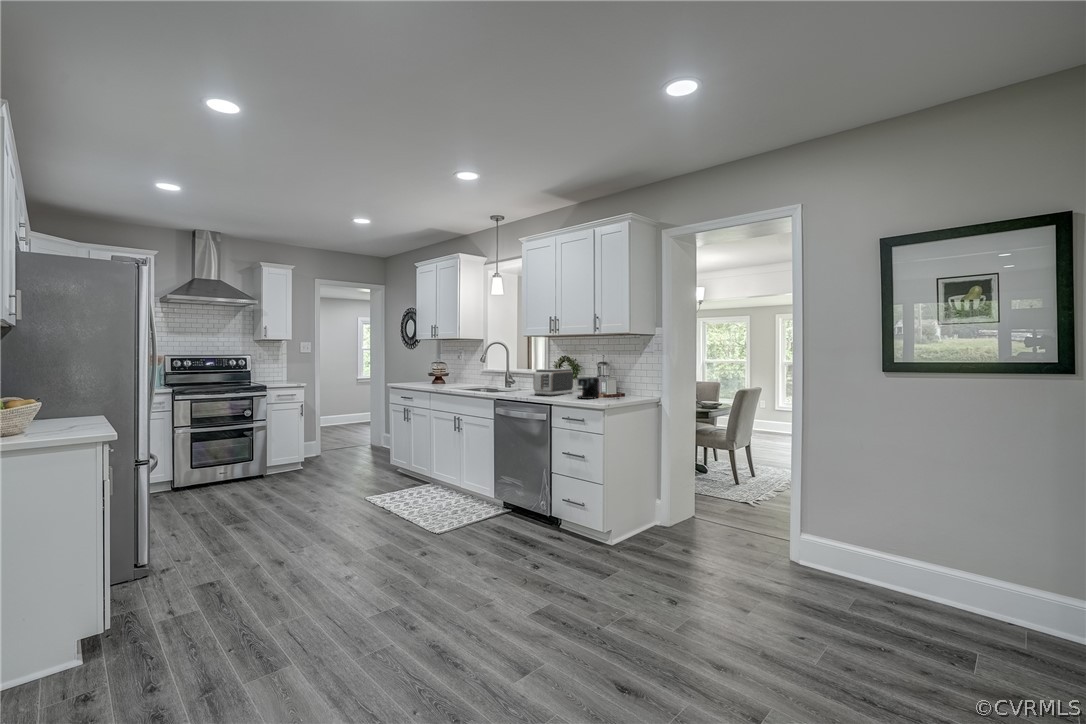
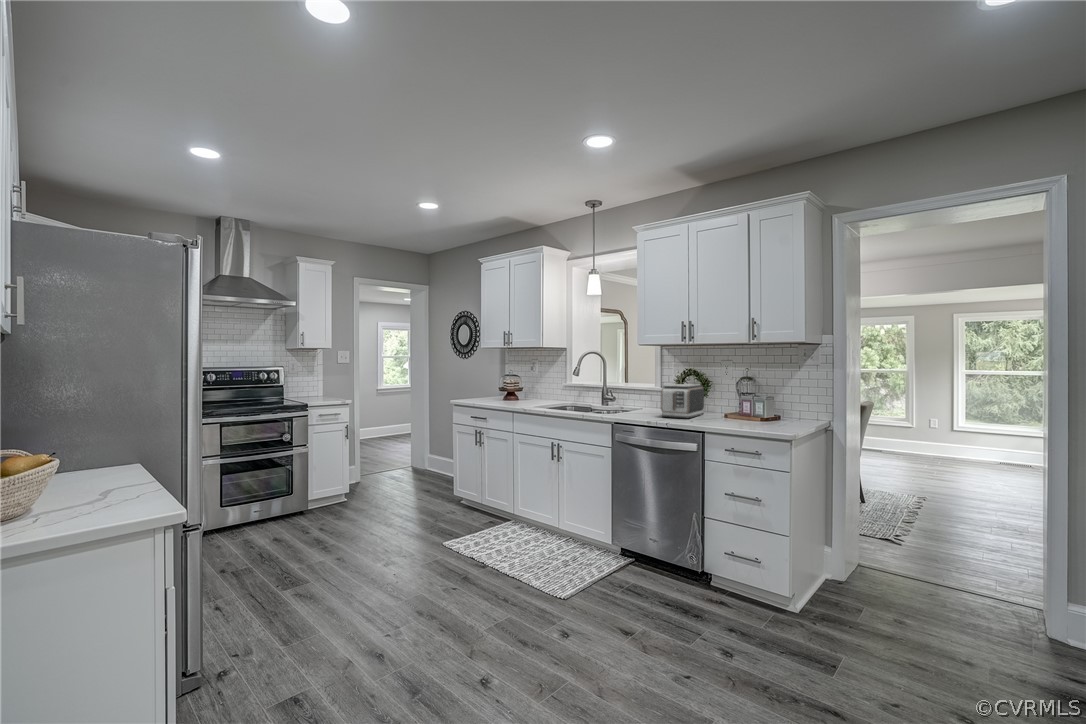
coffee maker: present [578,377,619,399] -> none [730,396,786,424]

